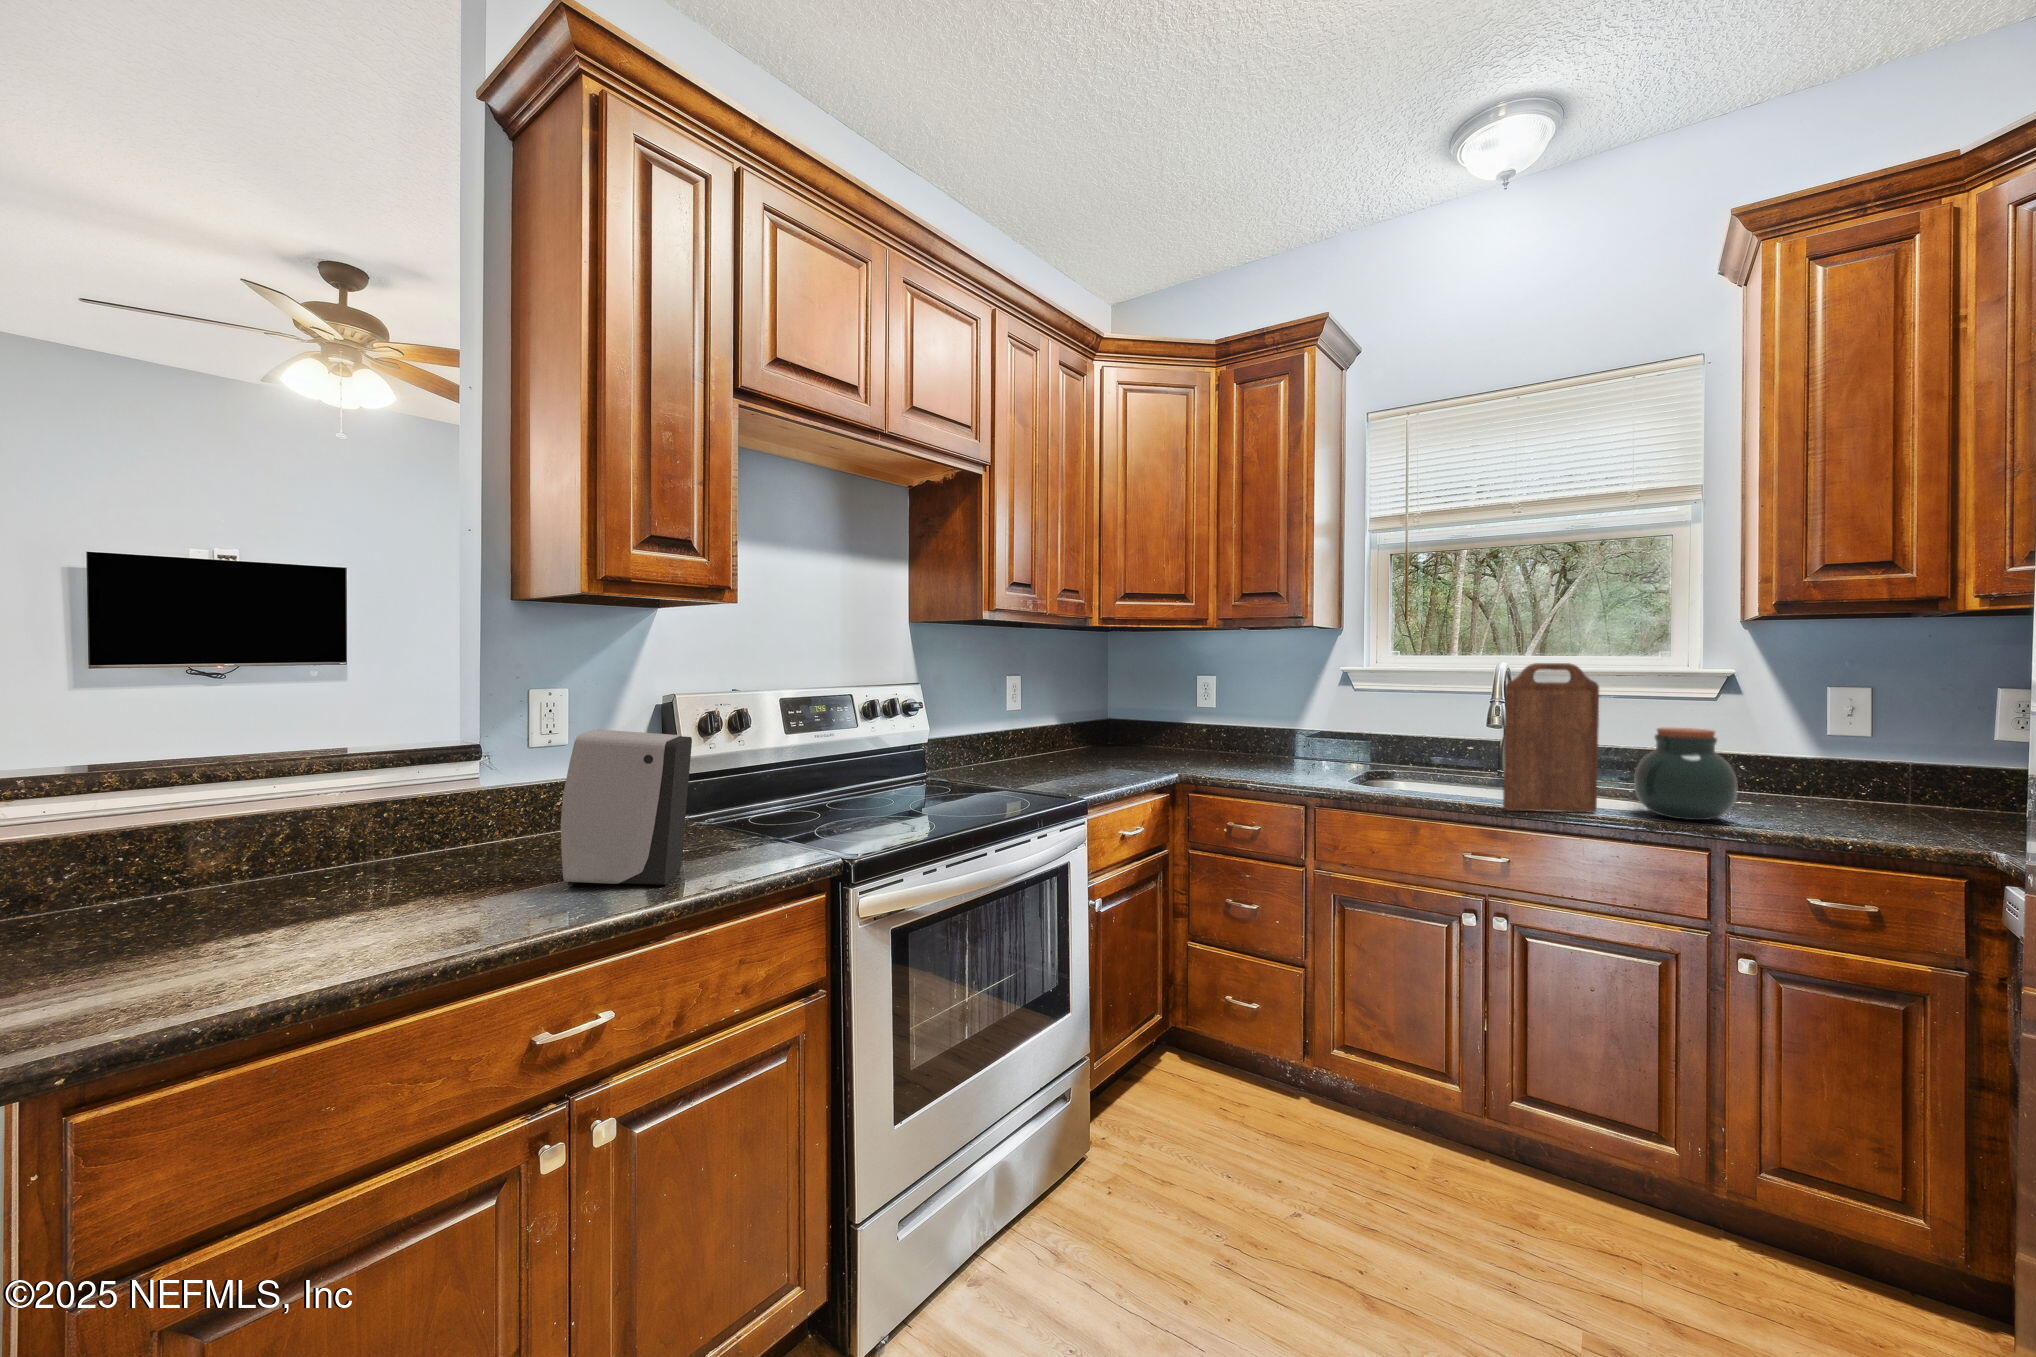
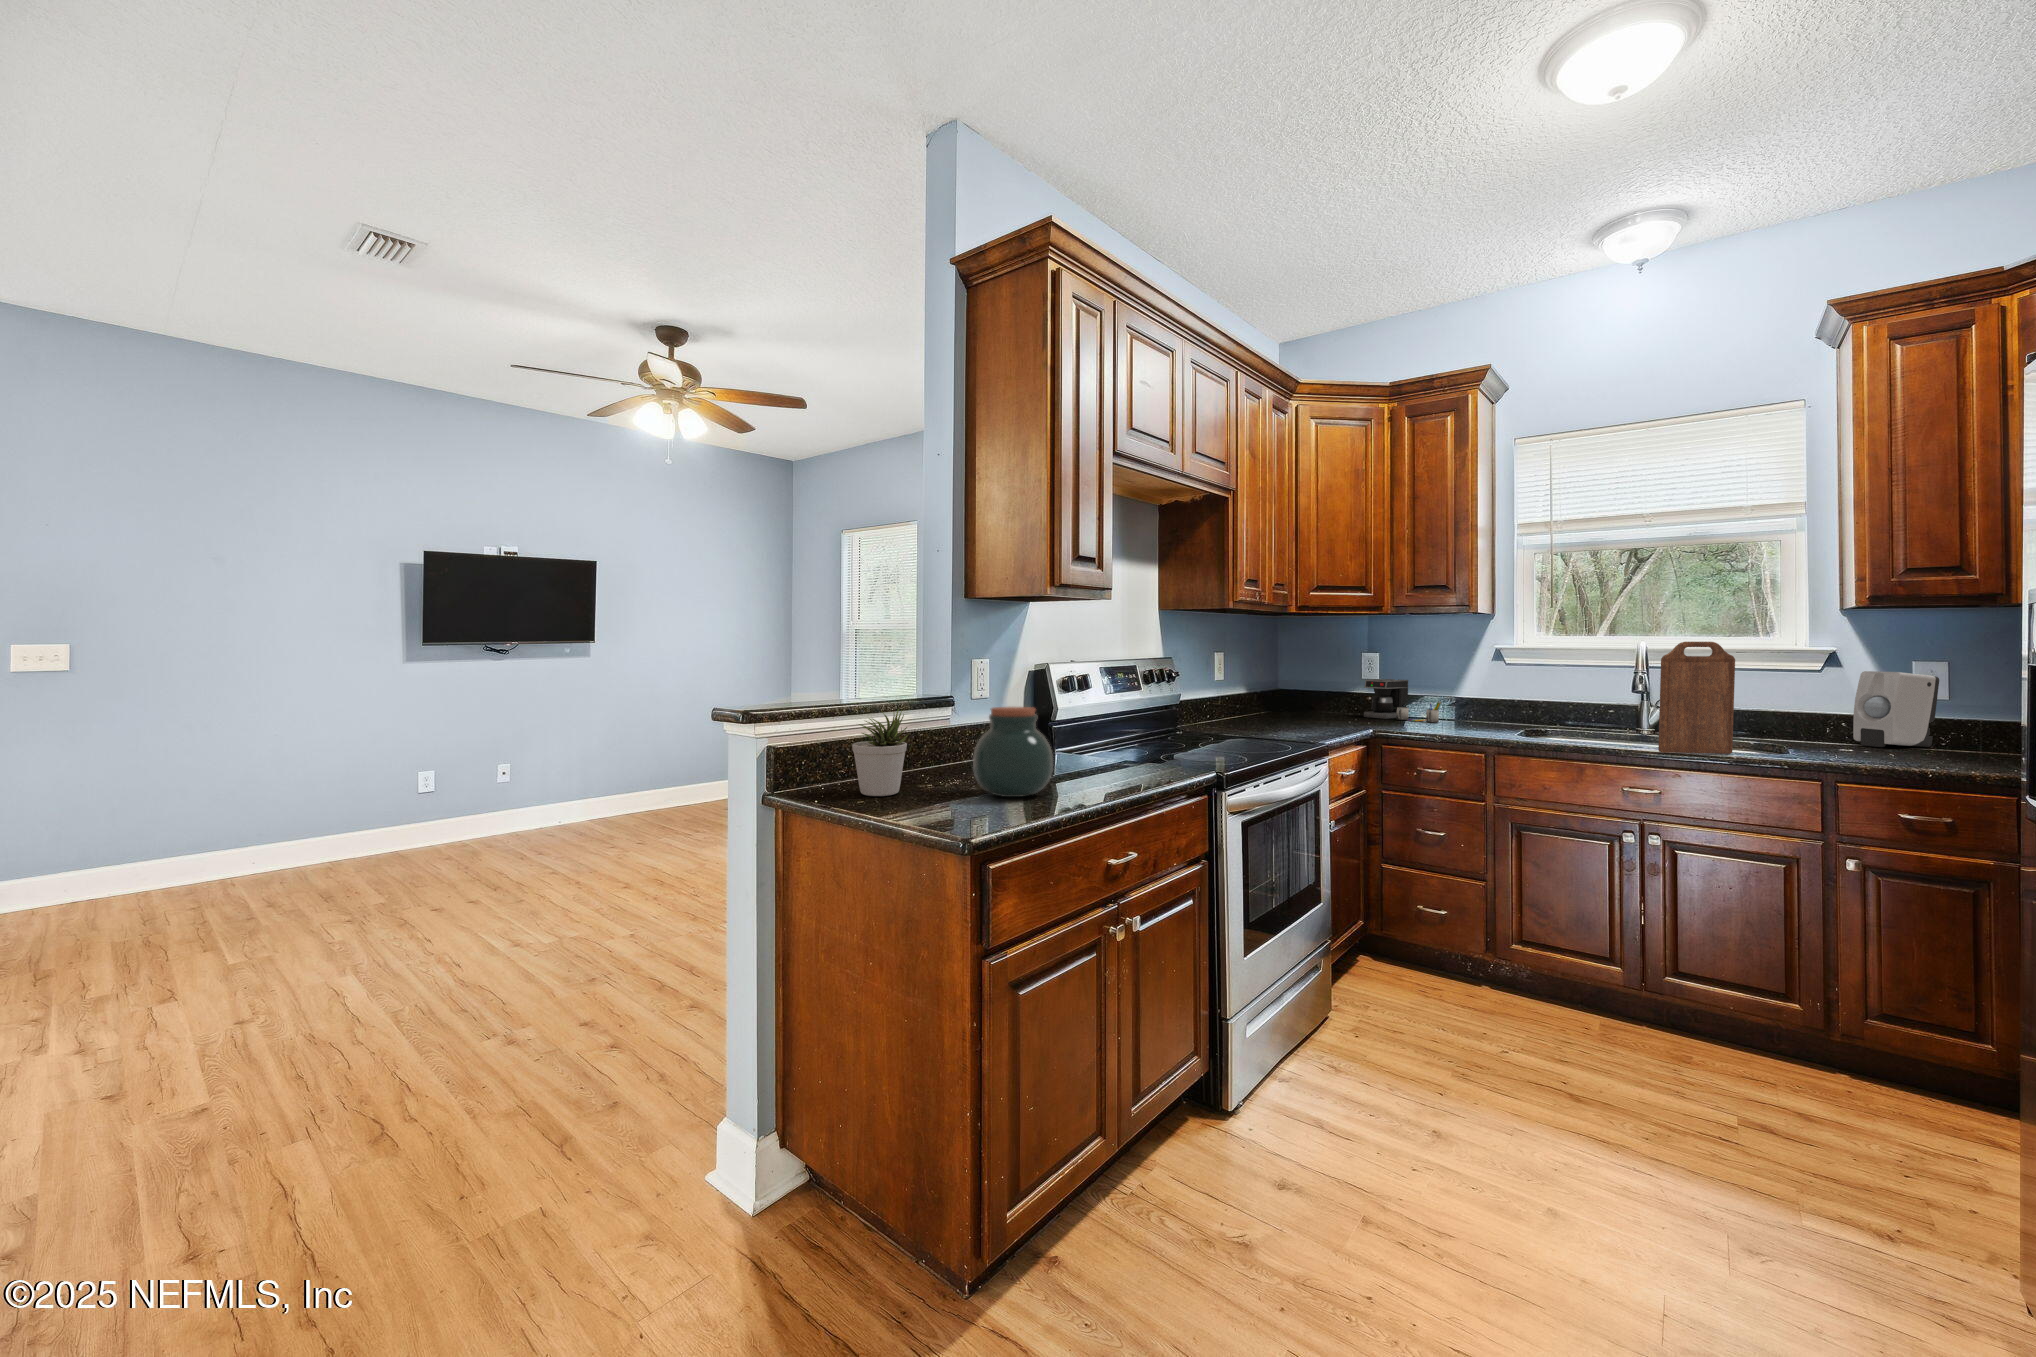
coffee maker: none [1196,702,1277,758] -> present [1364,679,1441,723]
jar: present [1634,728,1737,820] -> present [973,707,1053,797]
soap dispenser: present [561,729,692,886] -> present [1853,671,1939,747]
potted plant: none [145,780,268,926] -> present [852,710,909,796]

